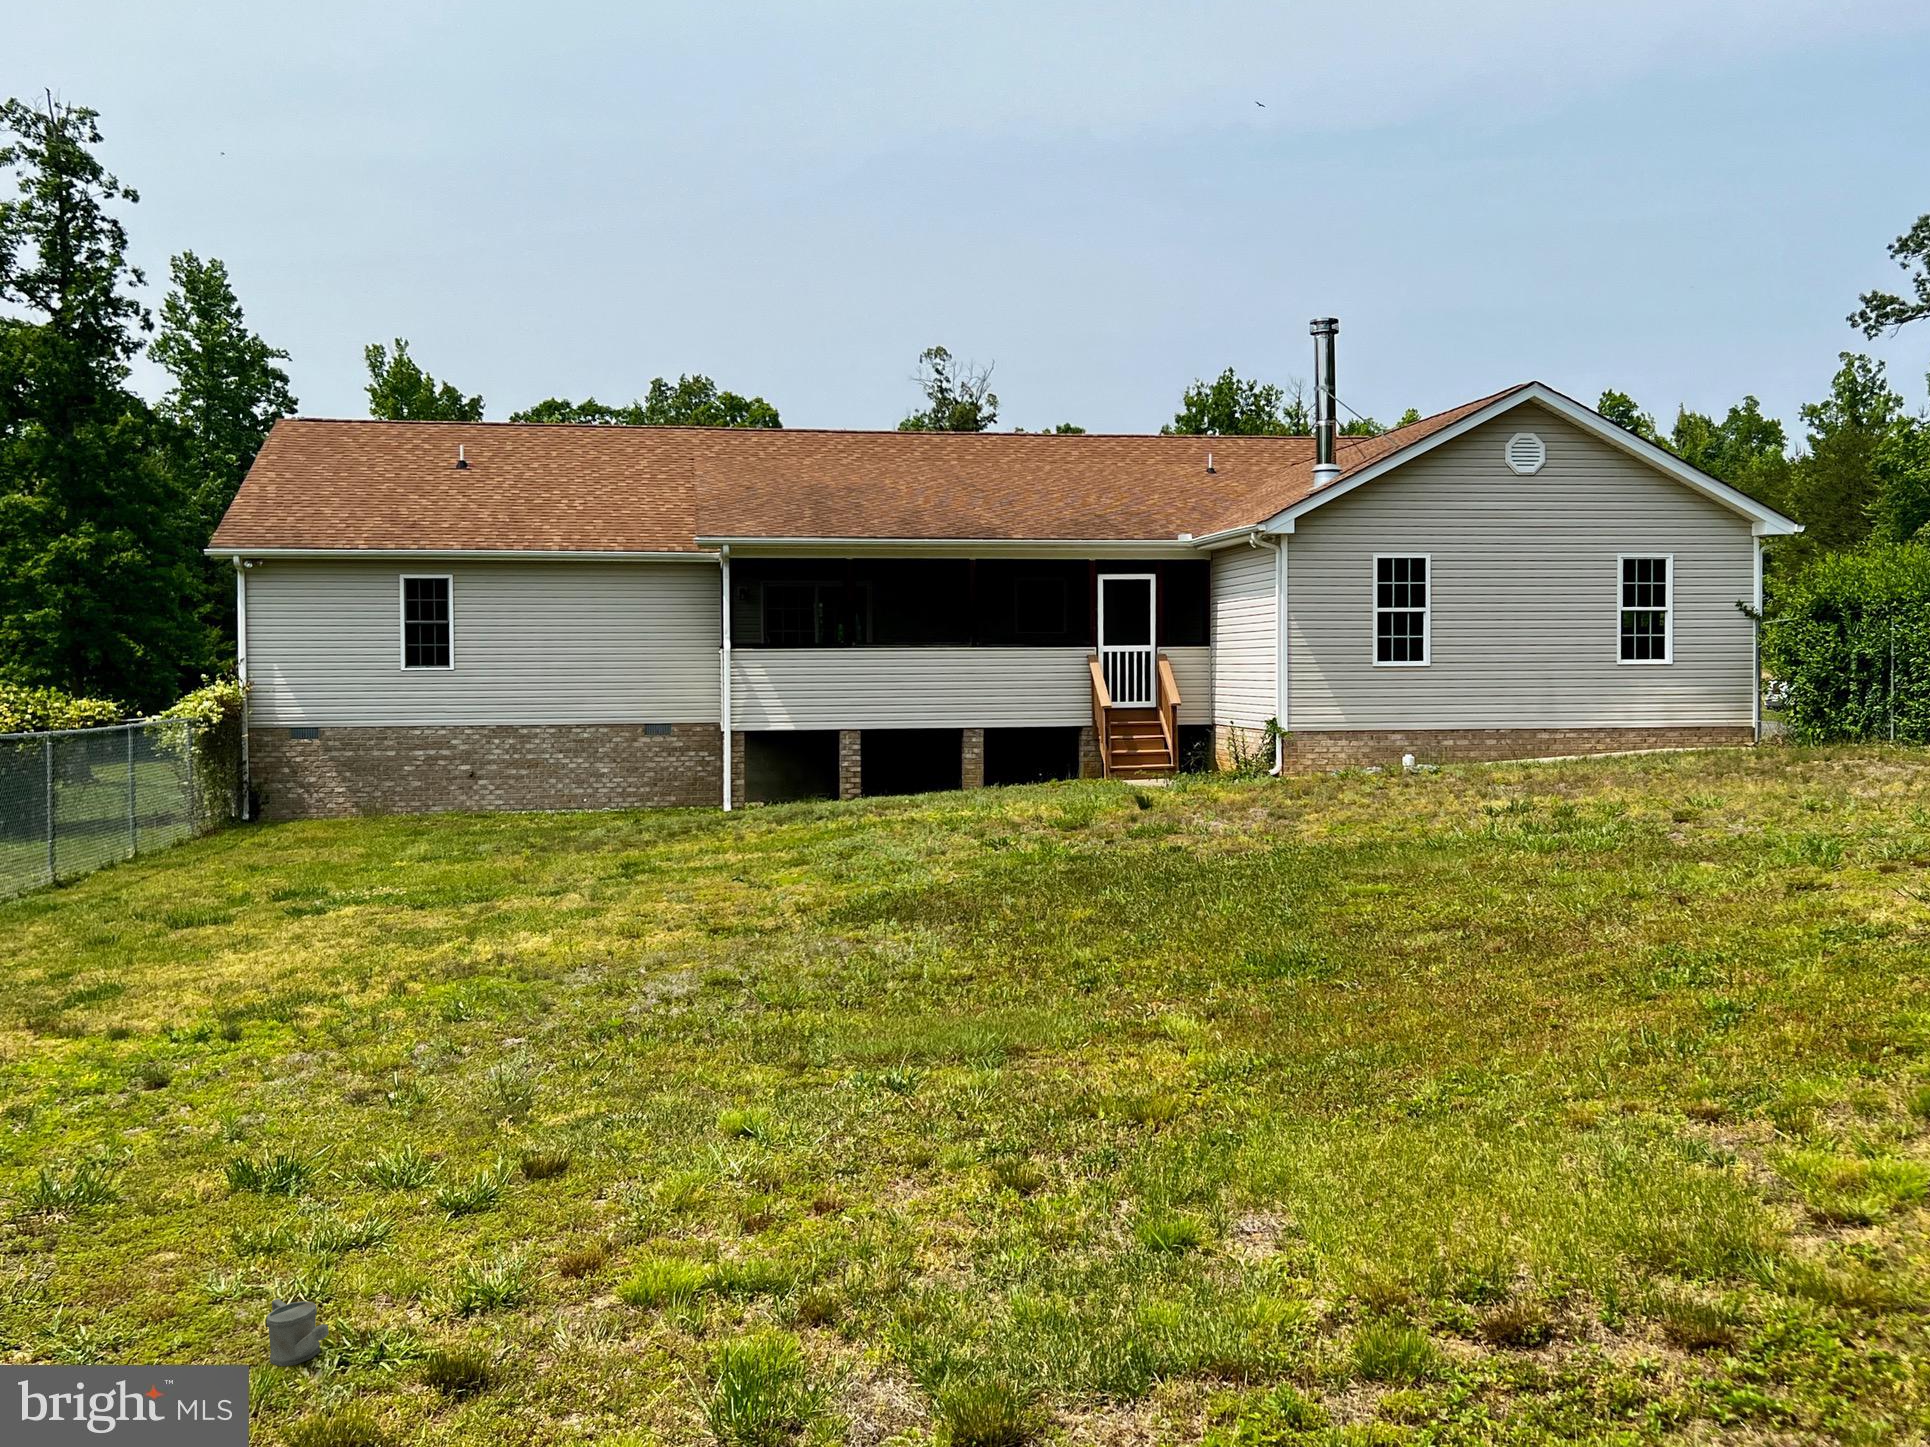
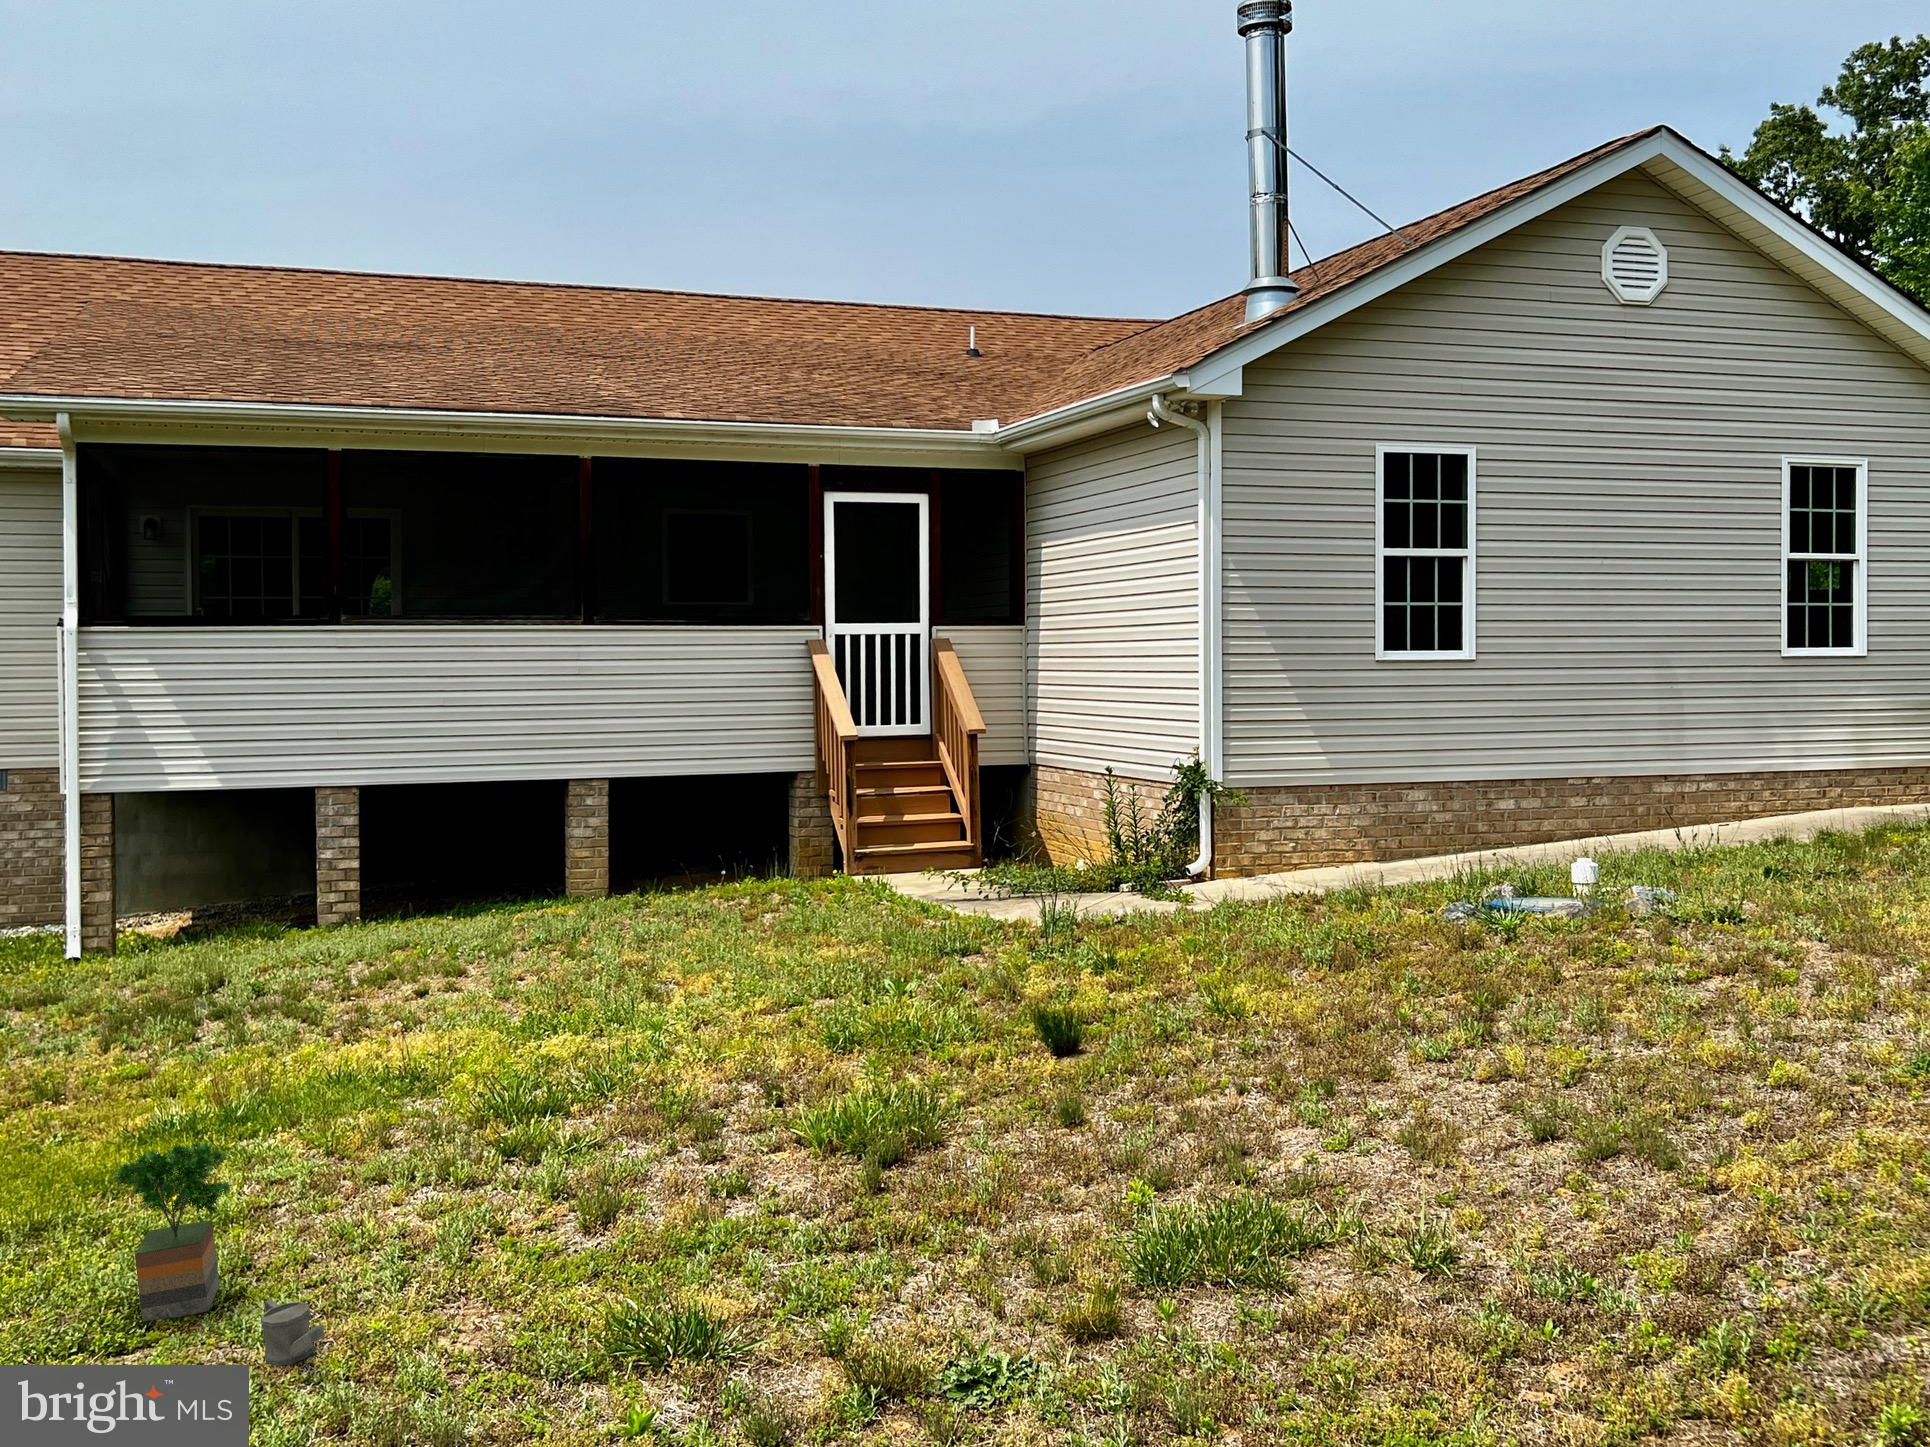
potted tree: none [123,1140,247,1324] -> present [112,1141,232,1321]

